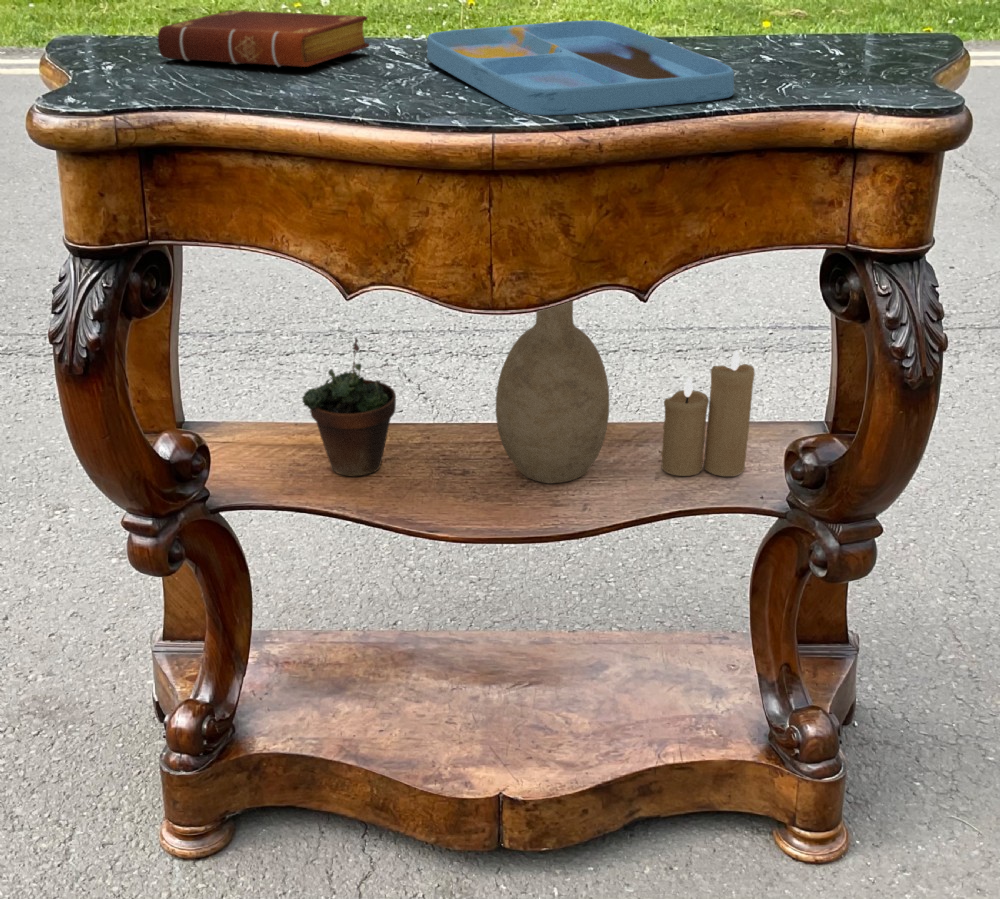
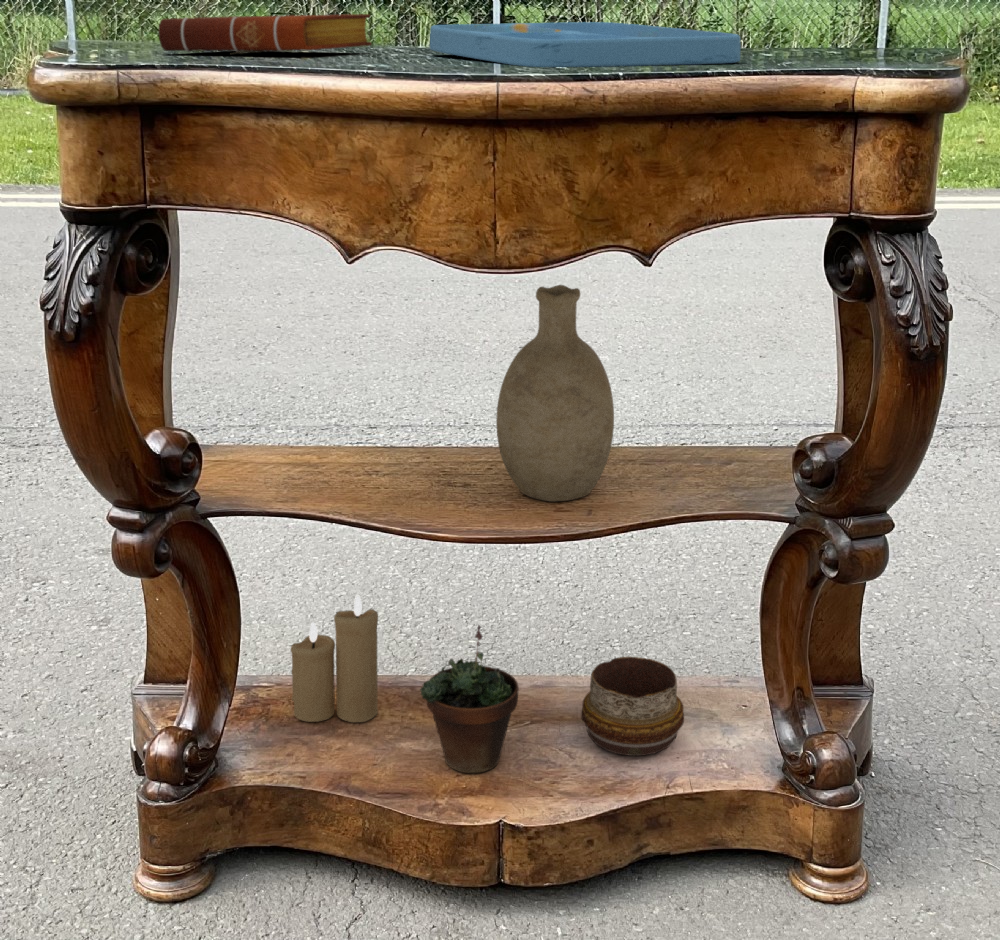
succulent plant: present [302,338,396,476] -> present [420,625,519,773]
candle: present [661,350,755,477] -> present [291,596,378,722]
decorative bowl: none [577,624,674,722] -> present [581,657,684,756]

